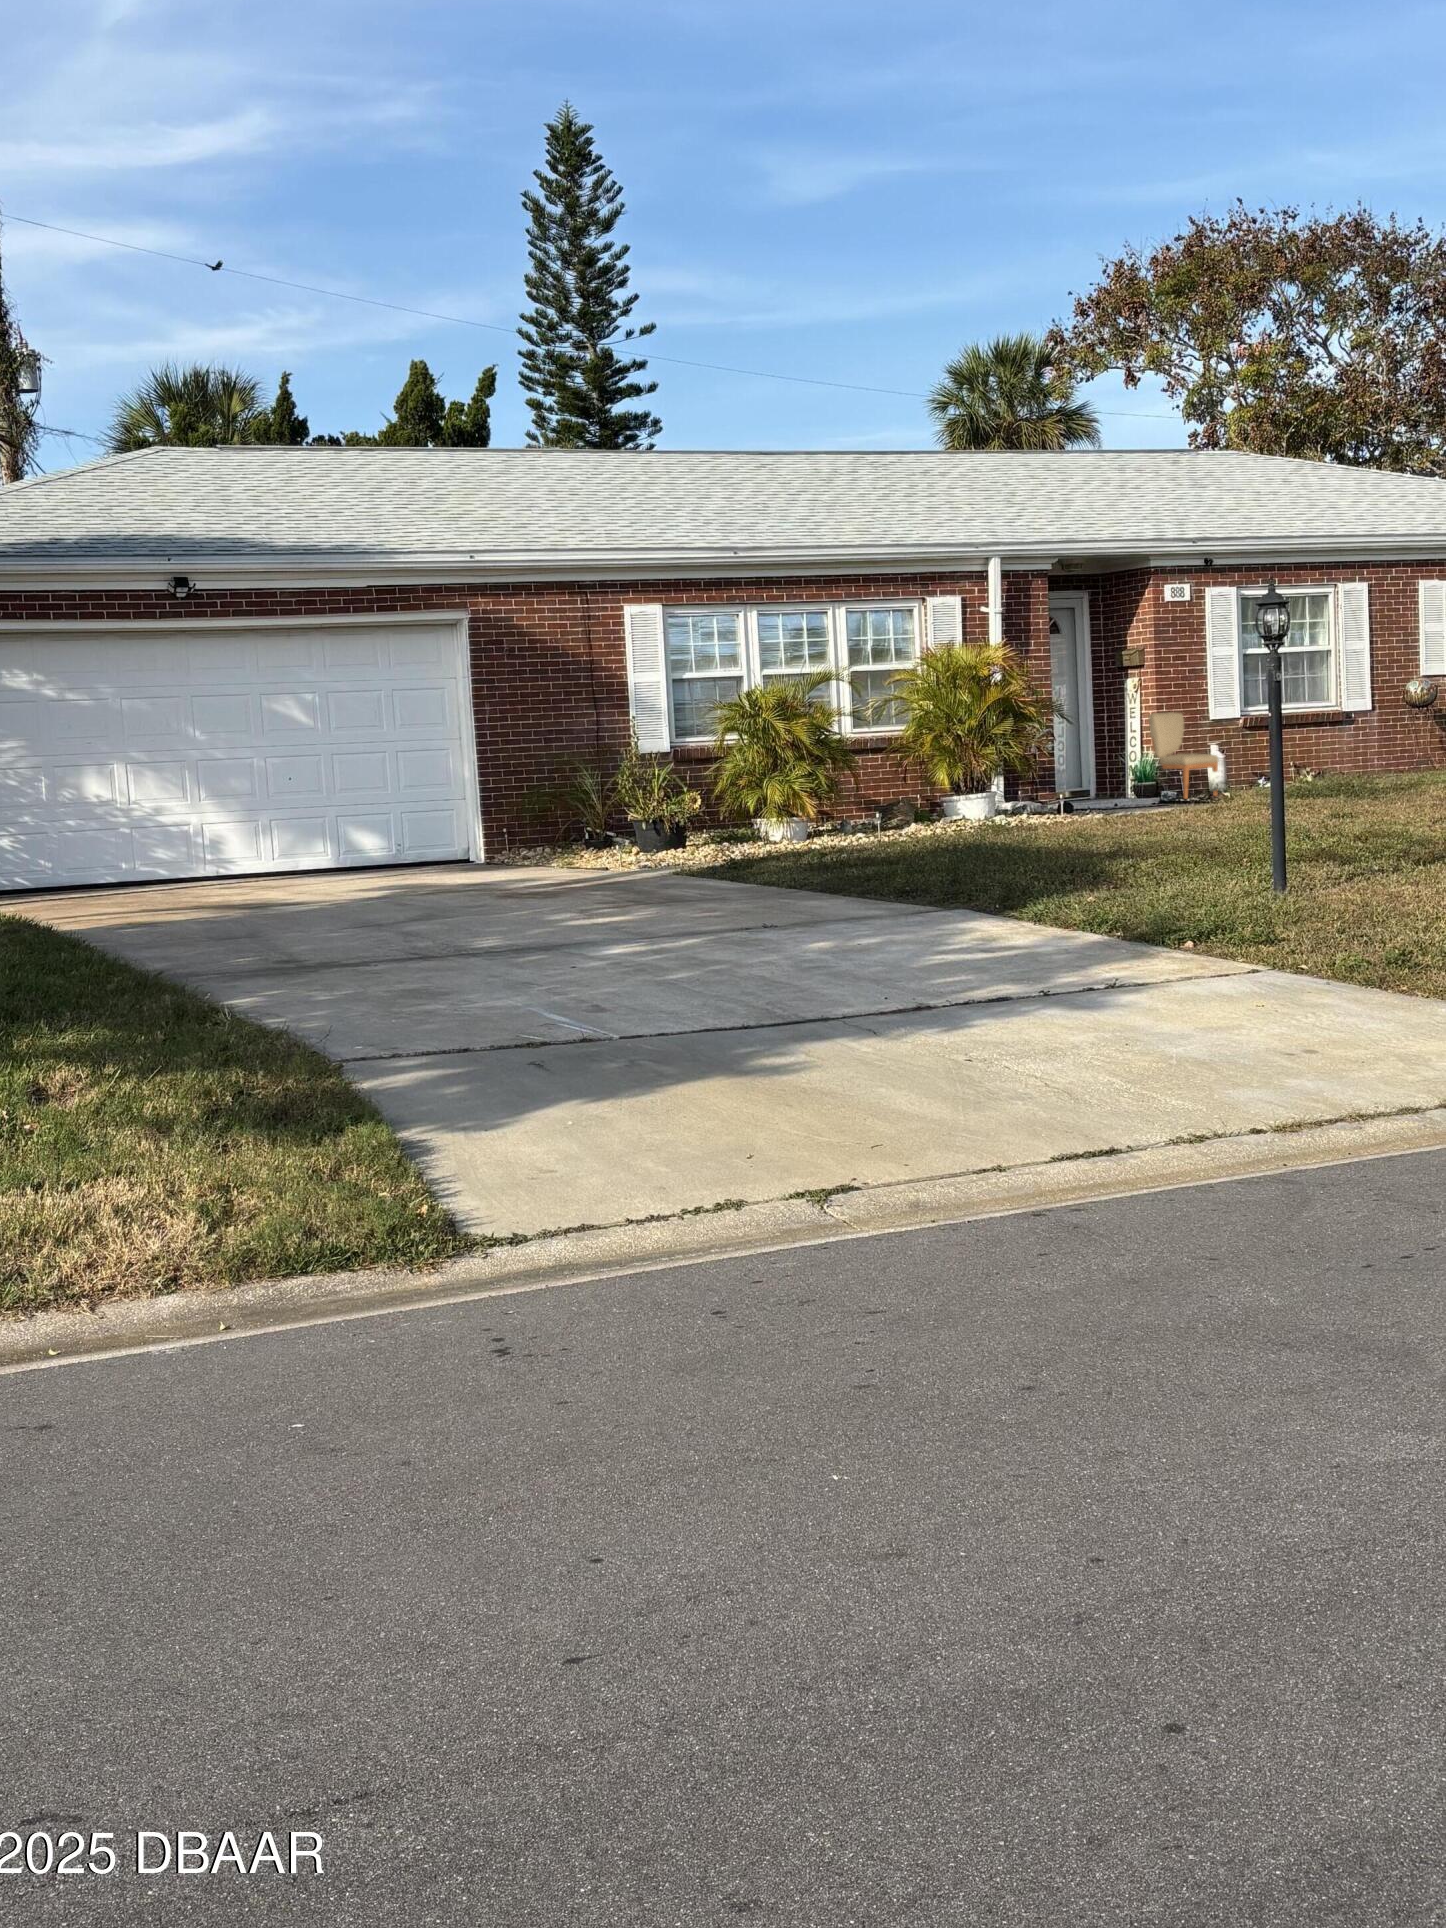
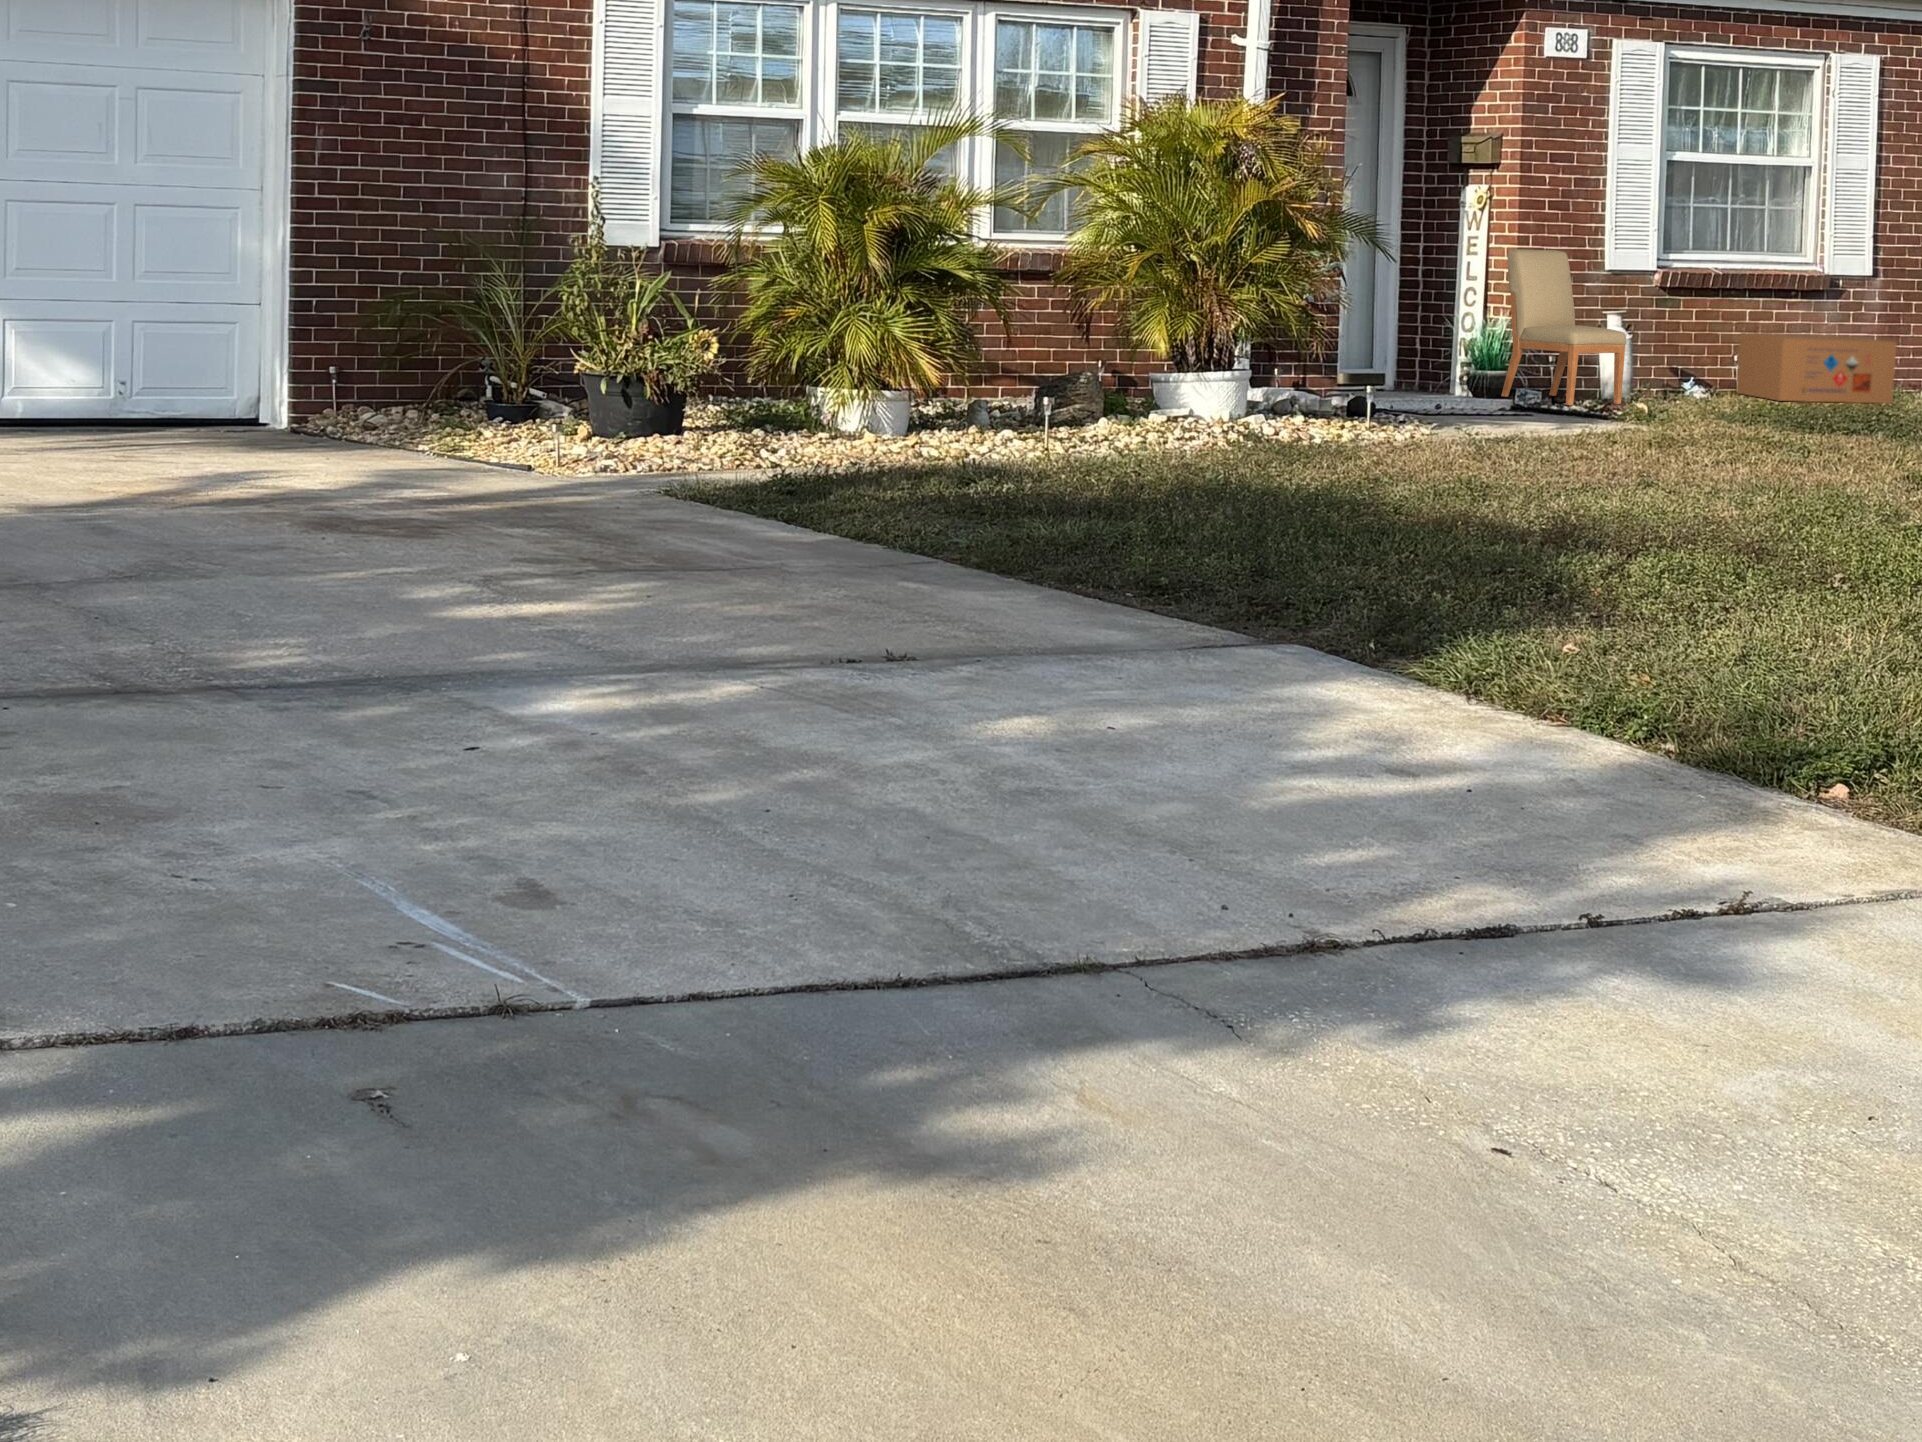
cardboard box: none [1293,747,1385,788] -> present [1736,332,1896,403]

